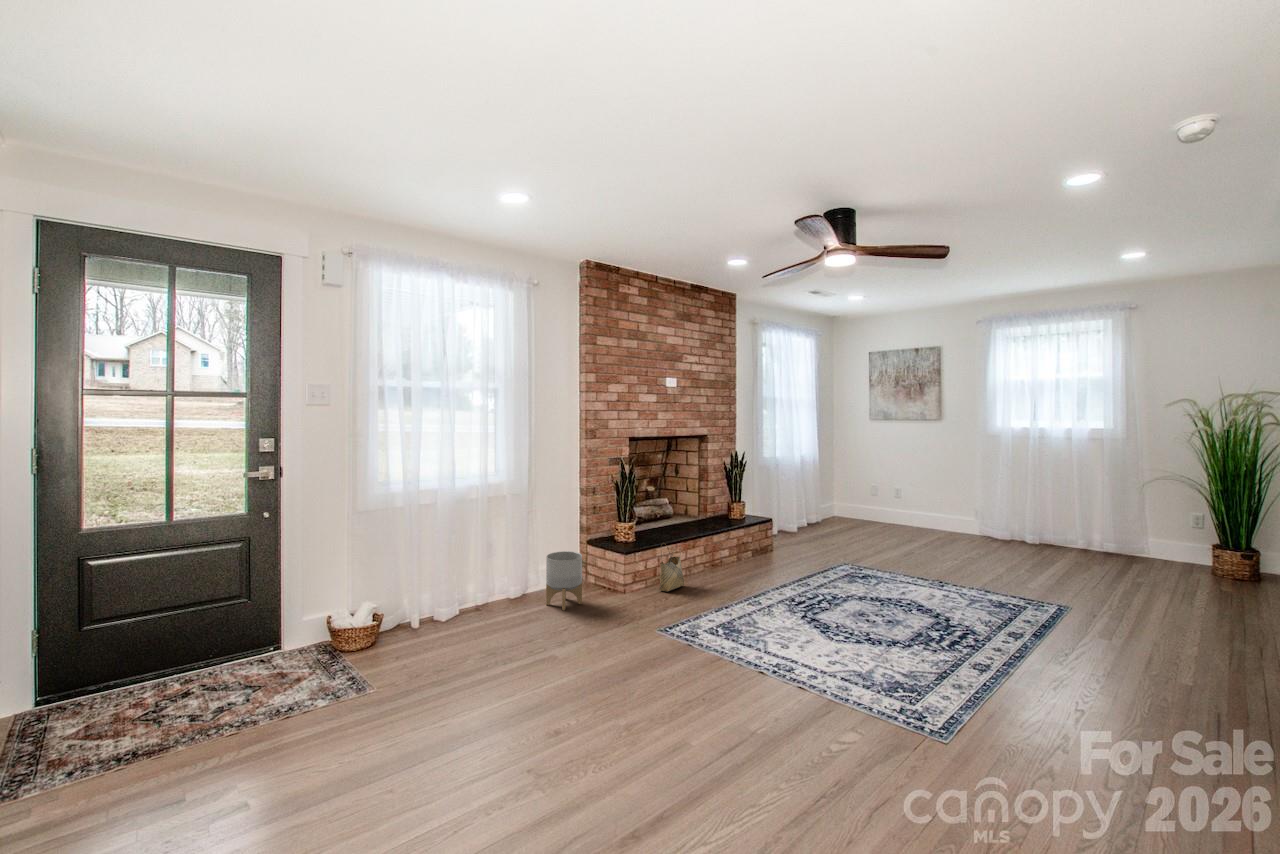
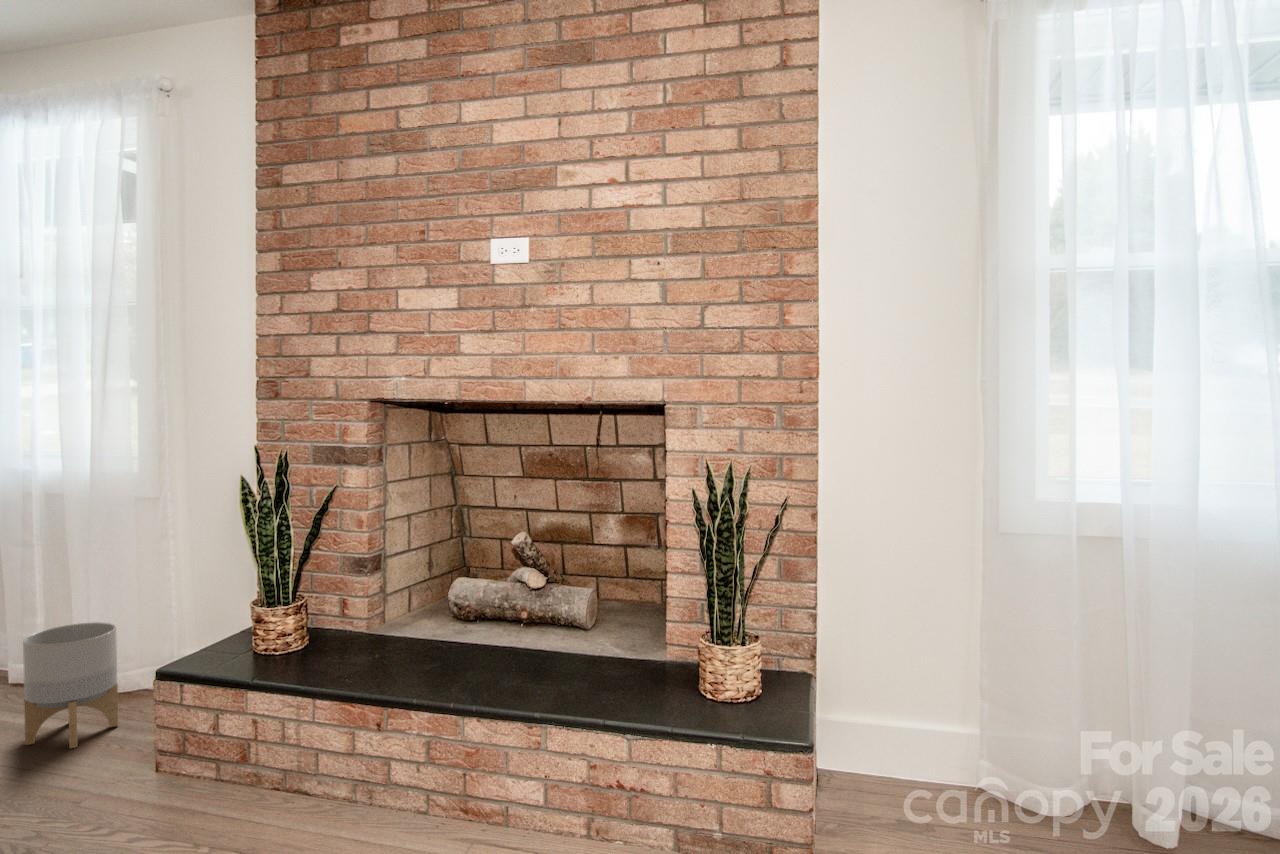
woven basket: present [659,543,684,591] -> none [161,677,260,819]

